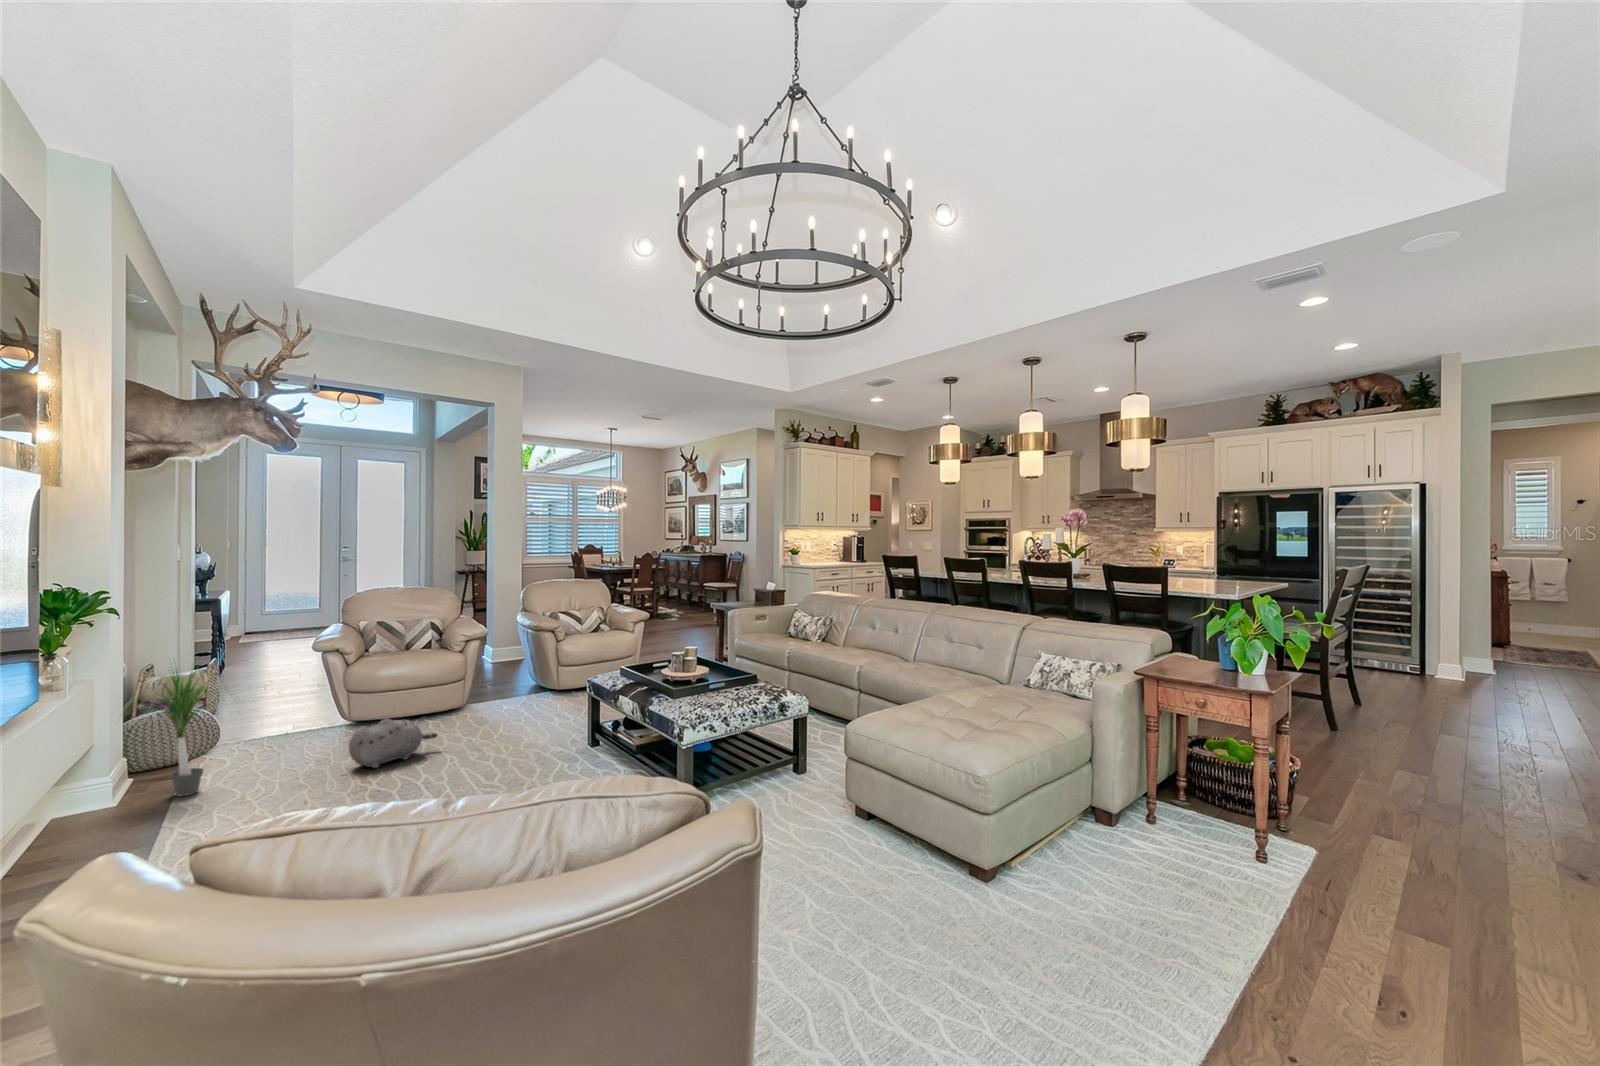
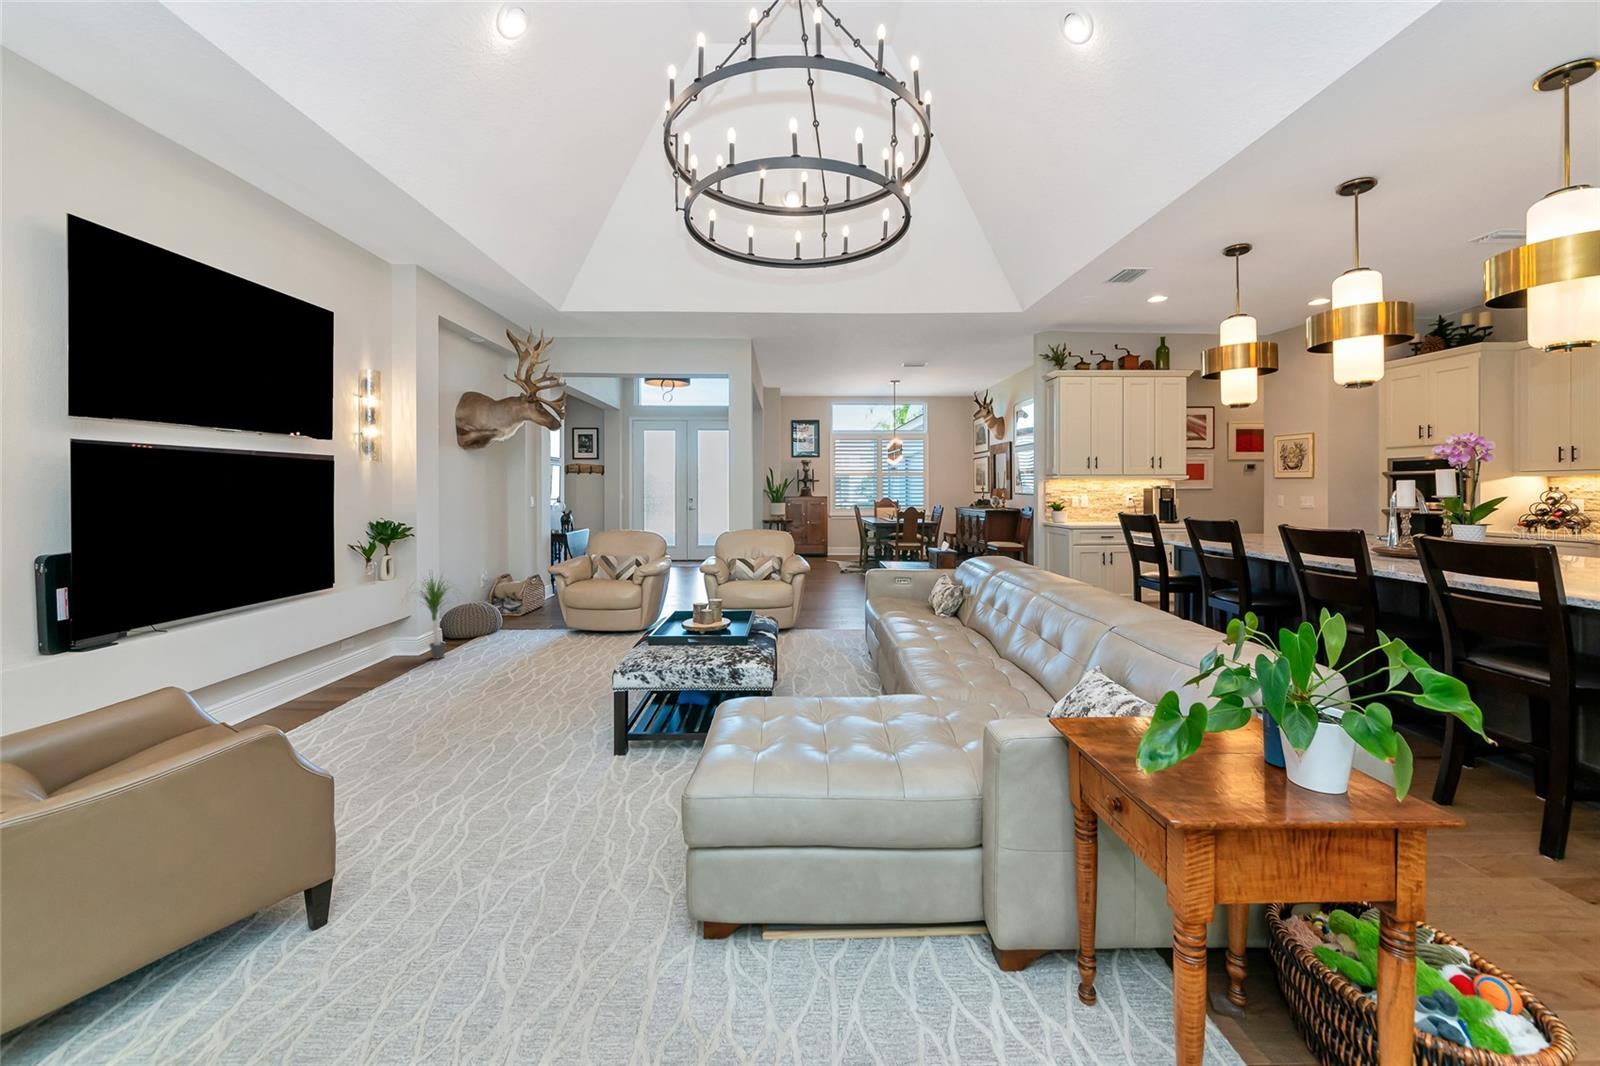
plush toy: present [349,719,437,768] -> none [513,629,577,664]

